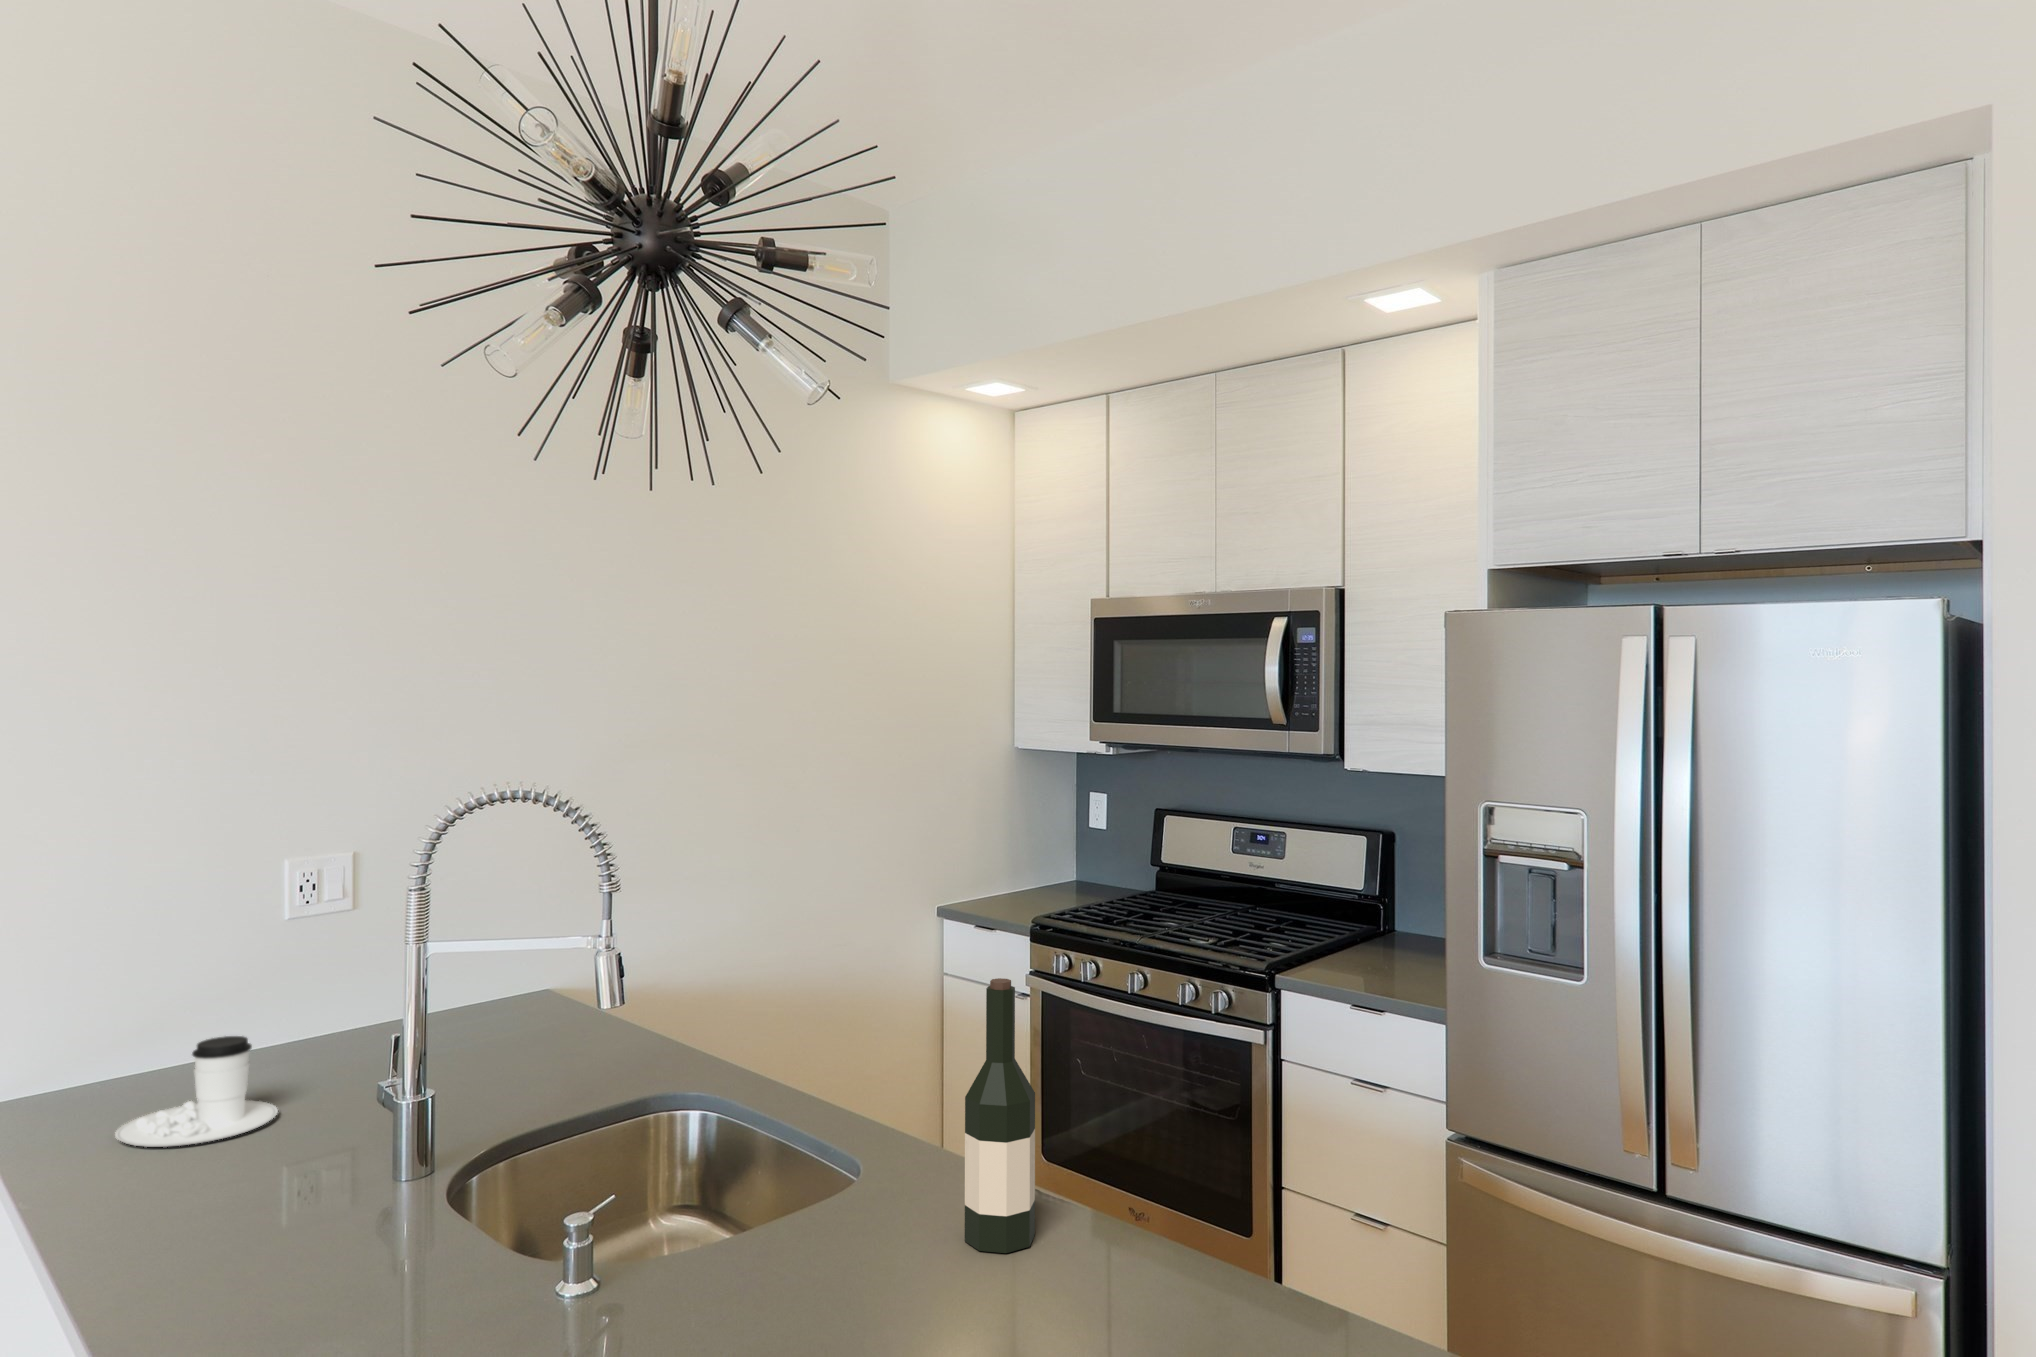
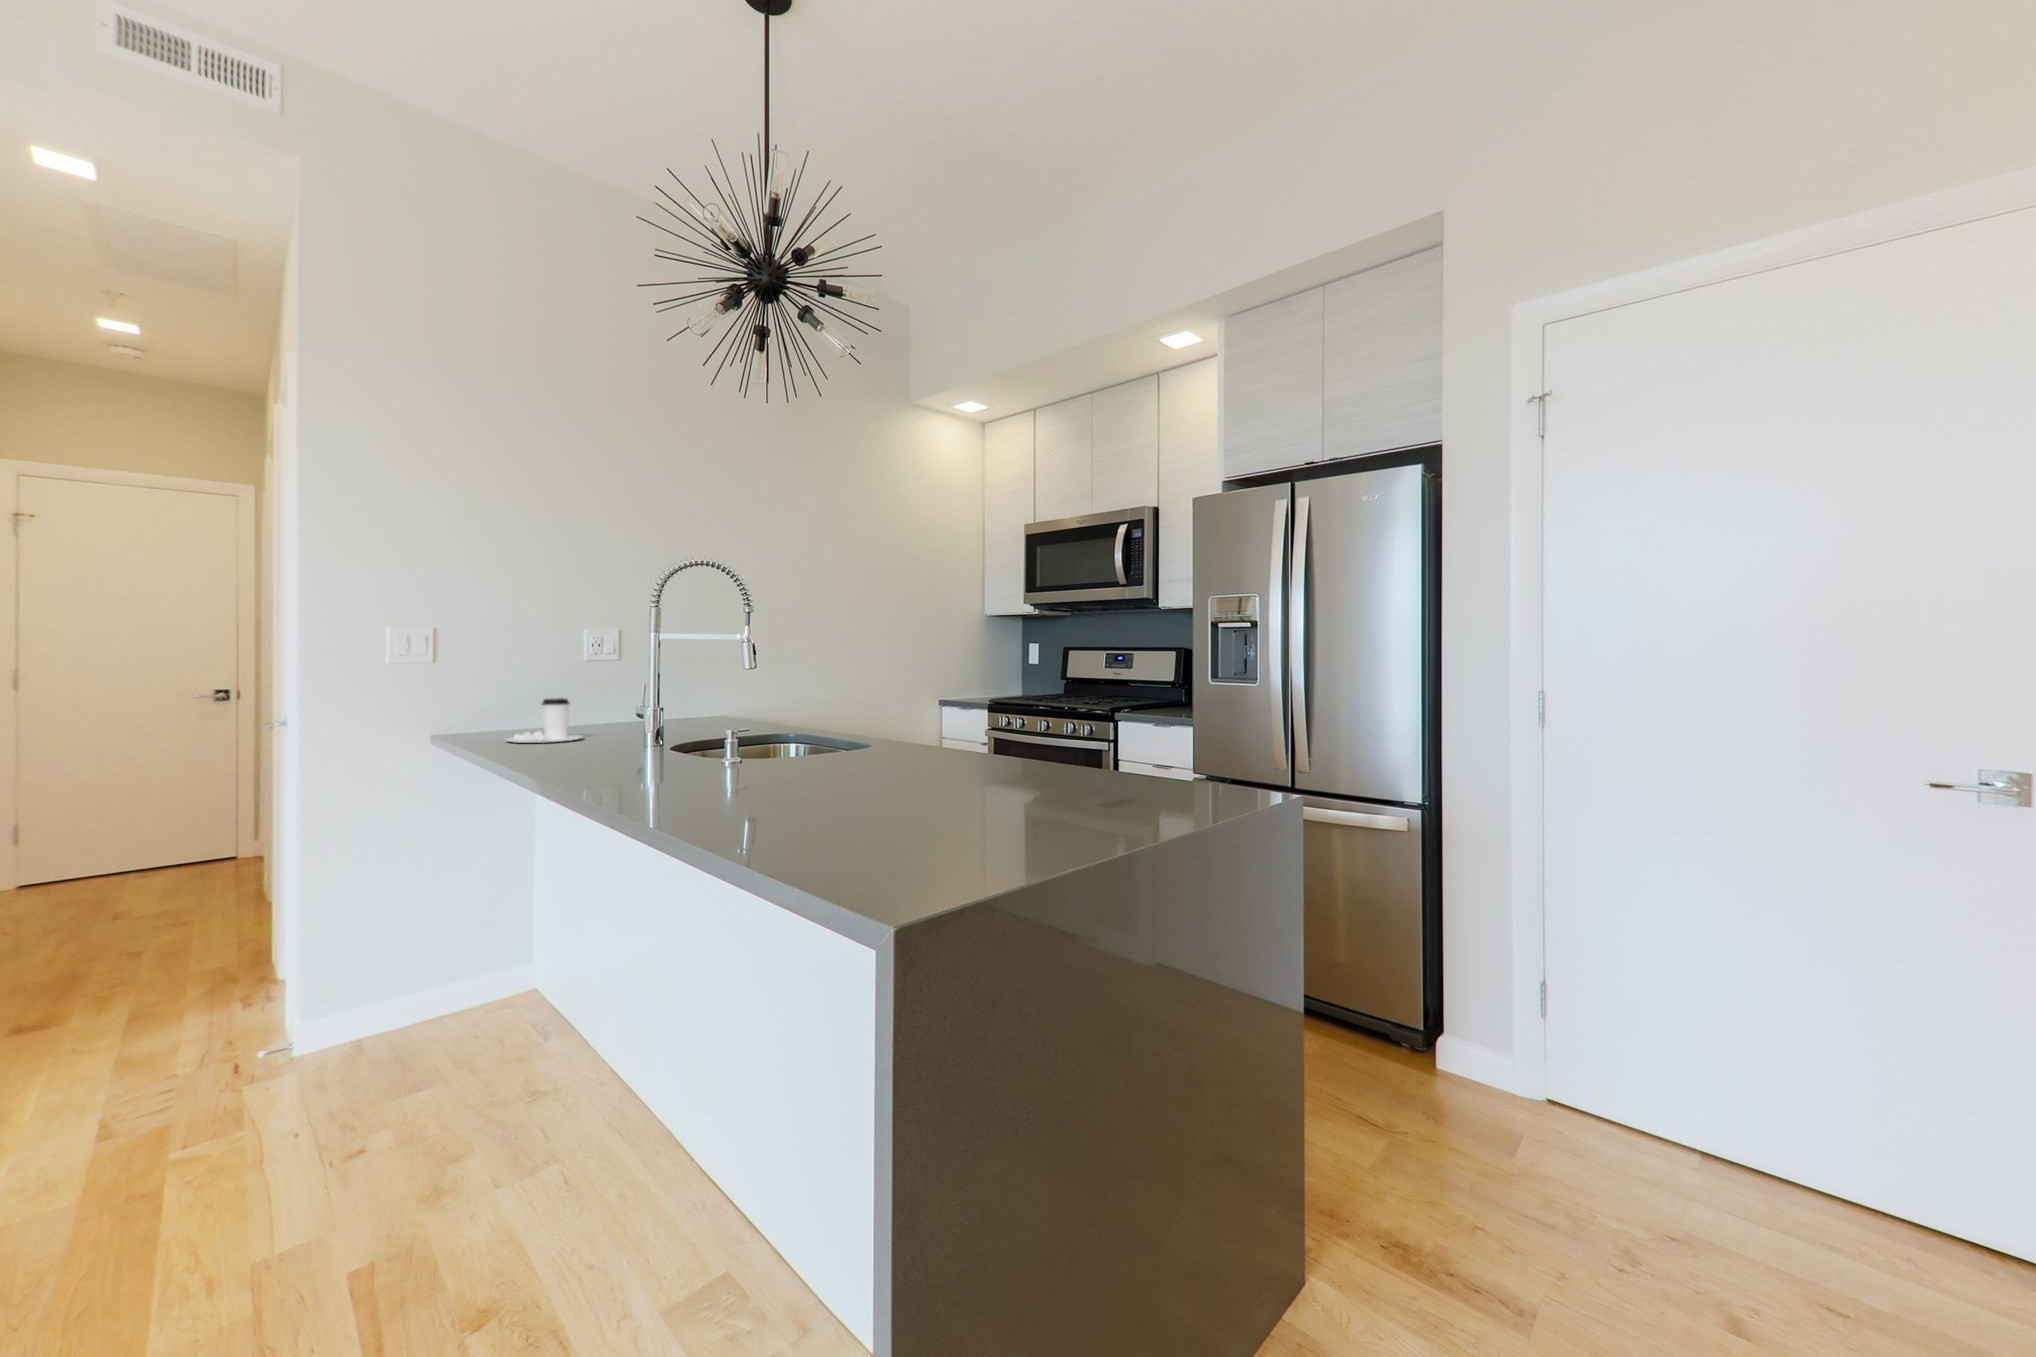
wine bottle: present [964,978,1035,1253] -> none [918,637,952,761]

